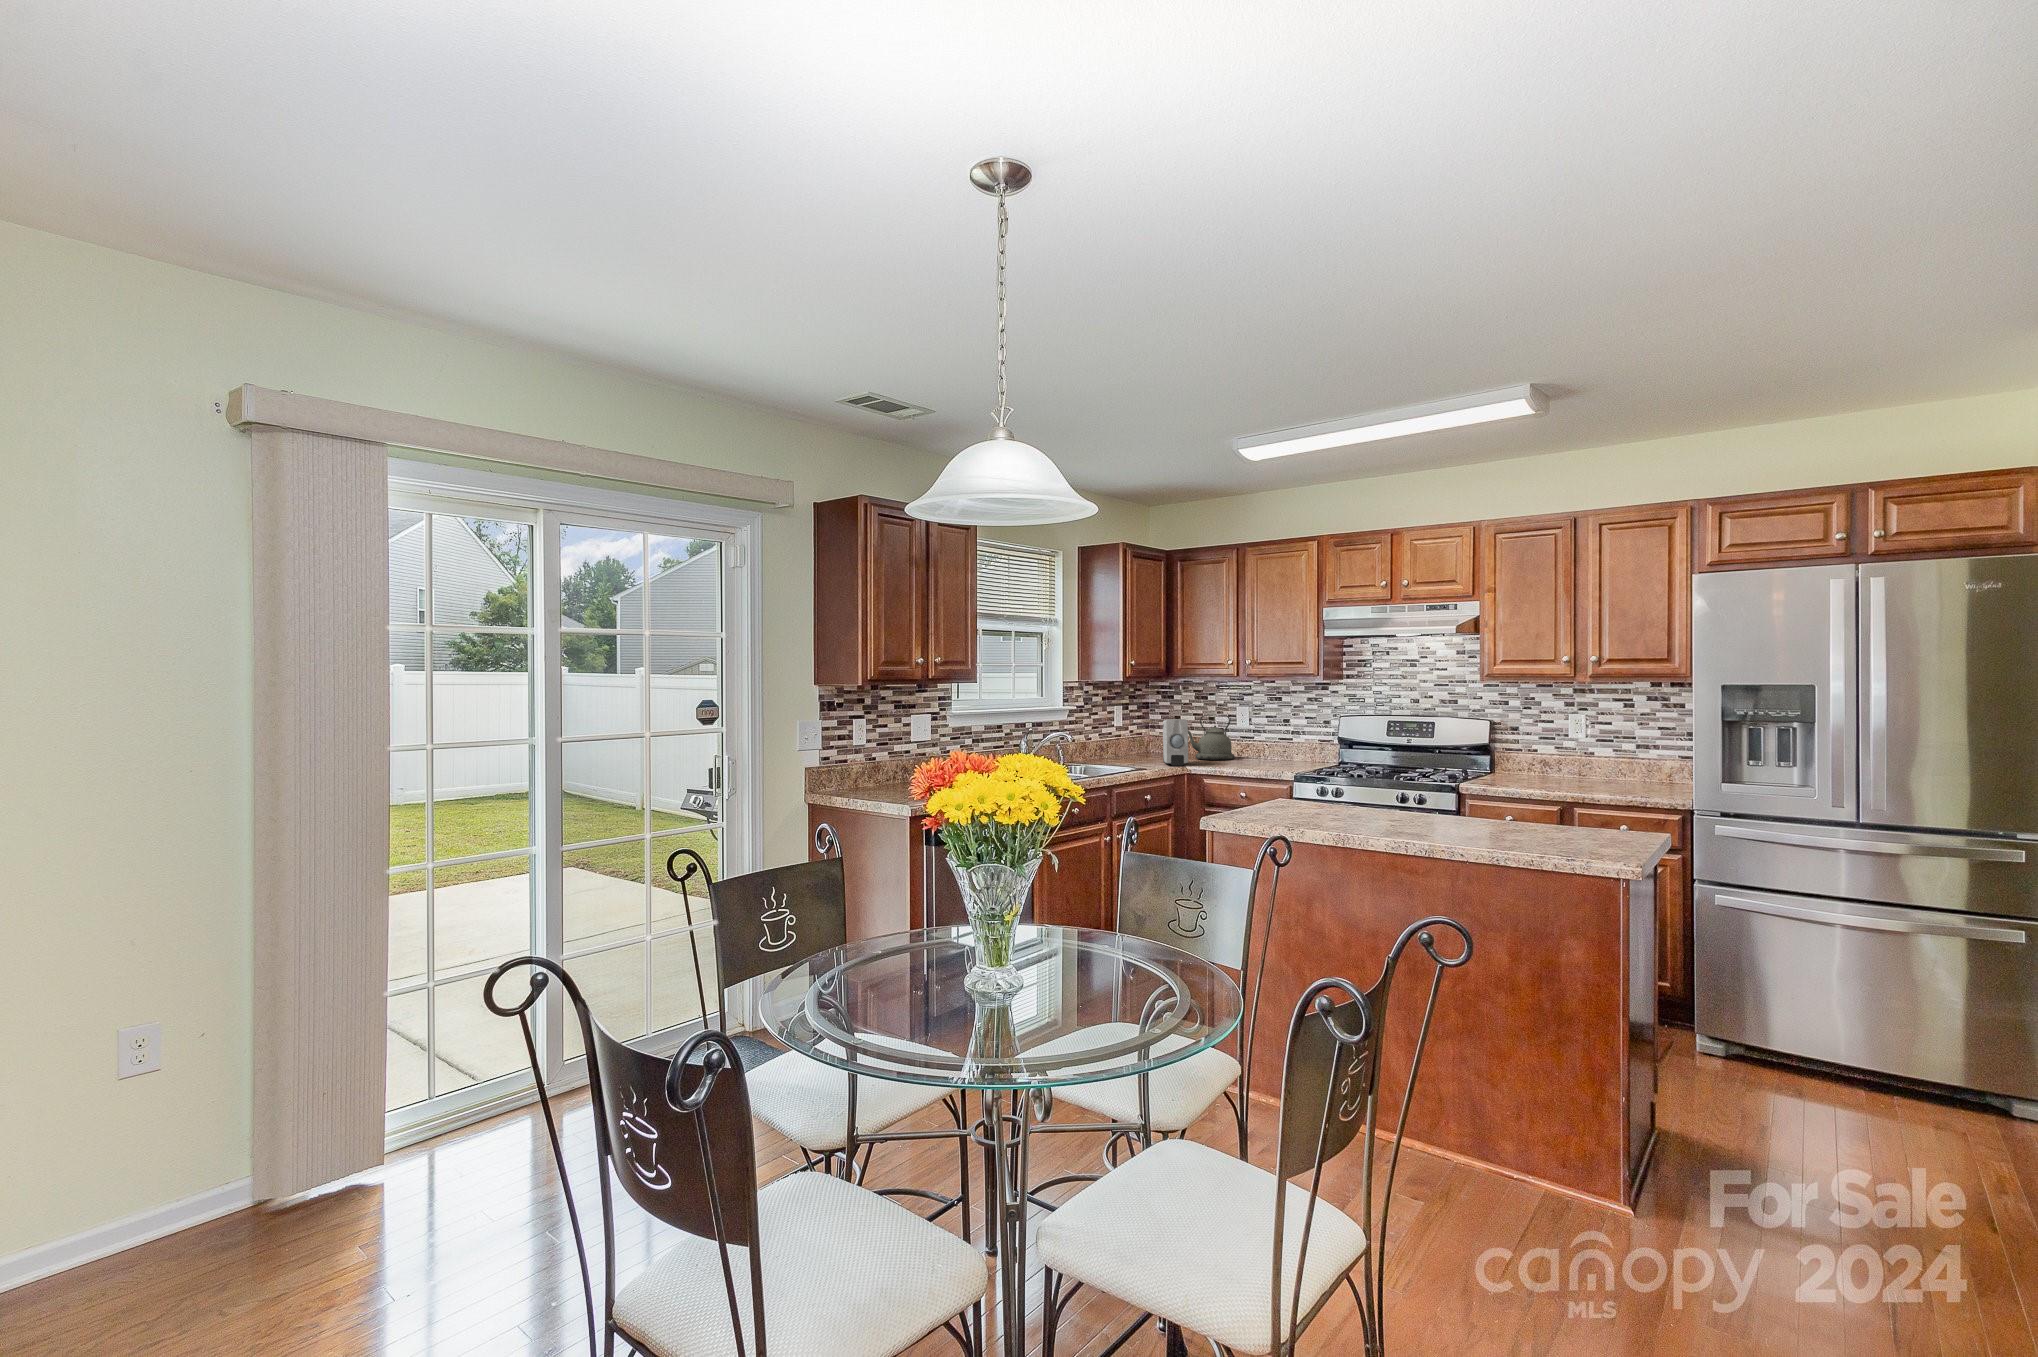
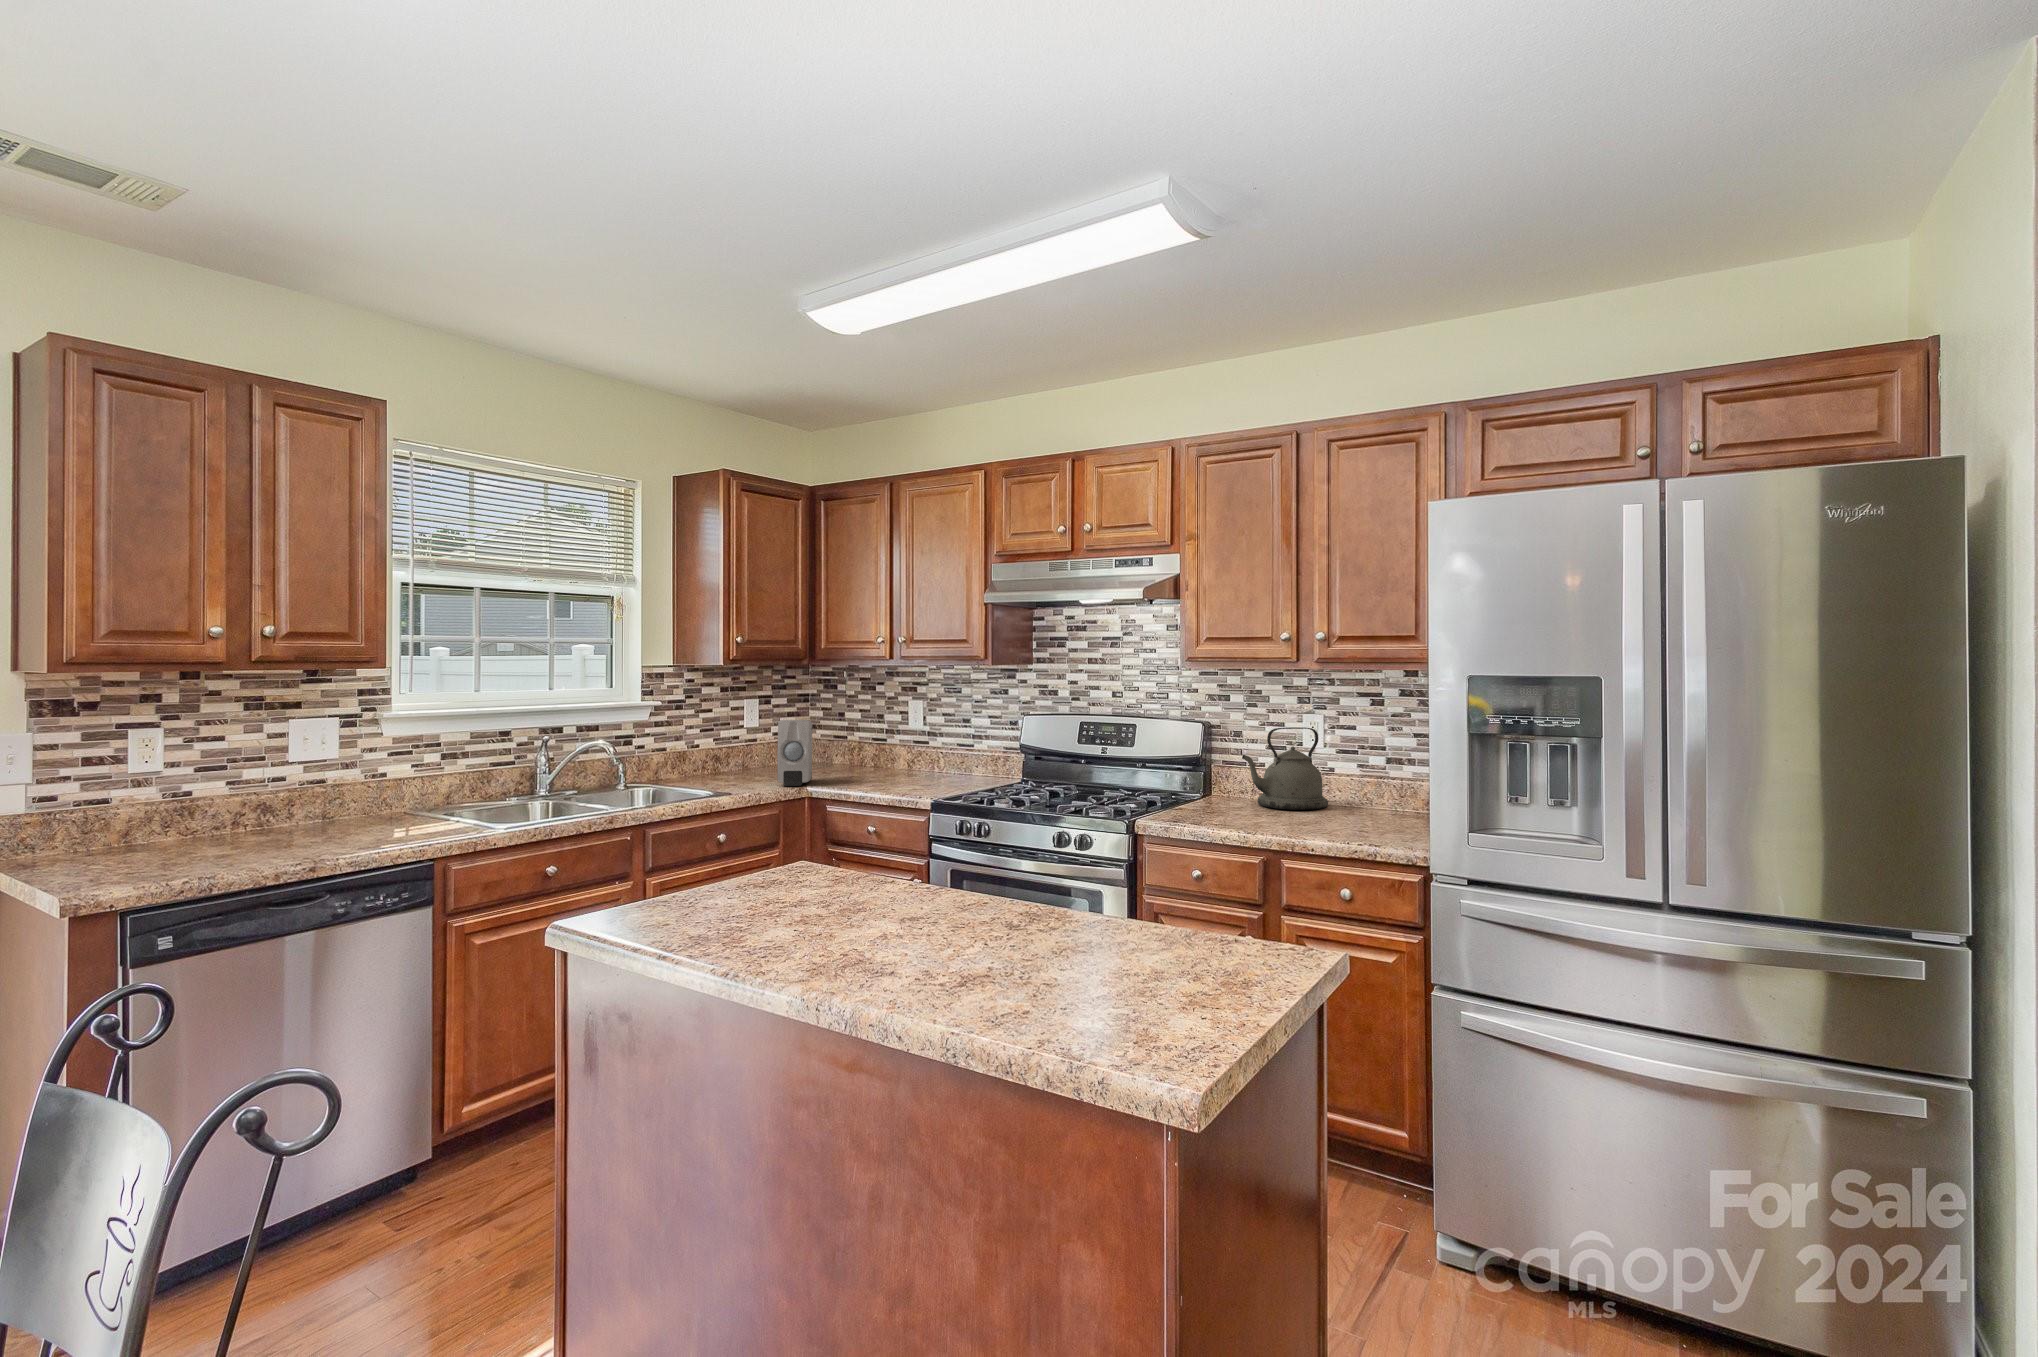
kettle: present [1188,715,1235,760] -> present [1242,727,1328,810]

